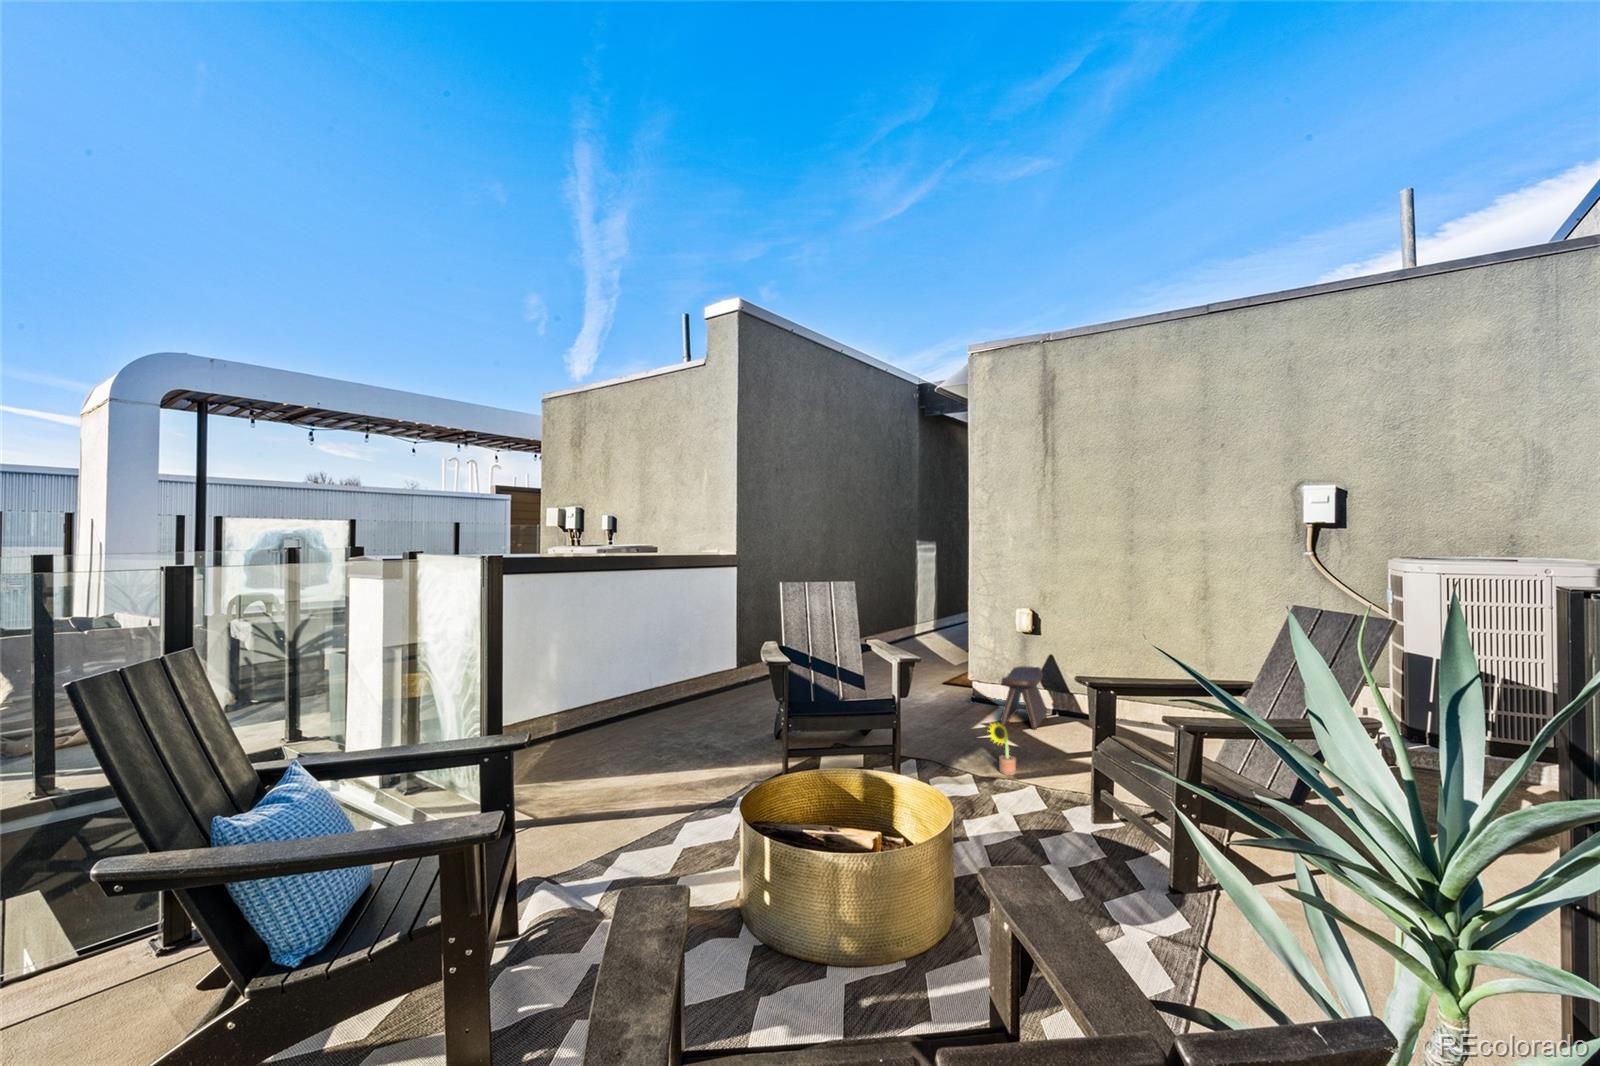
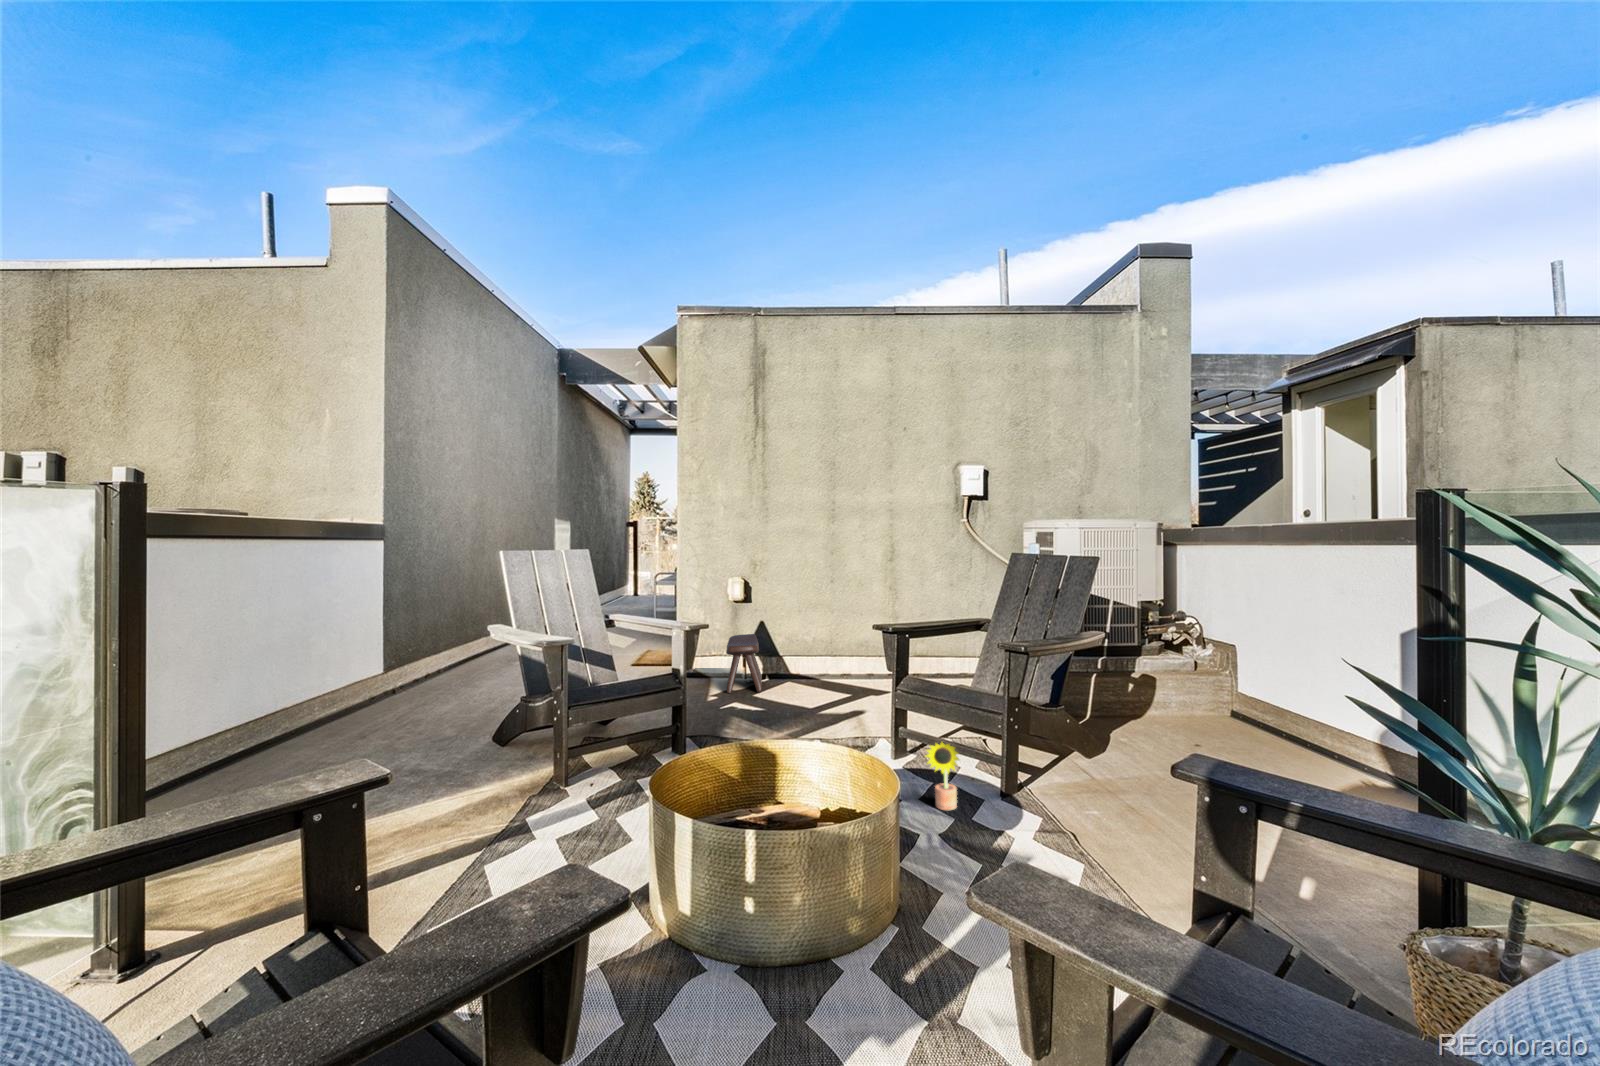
decorative plant: present [988,723,1016,775] -> present [926,742,959,810]

